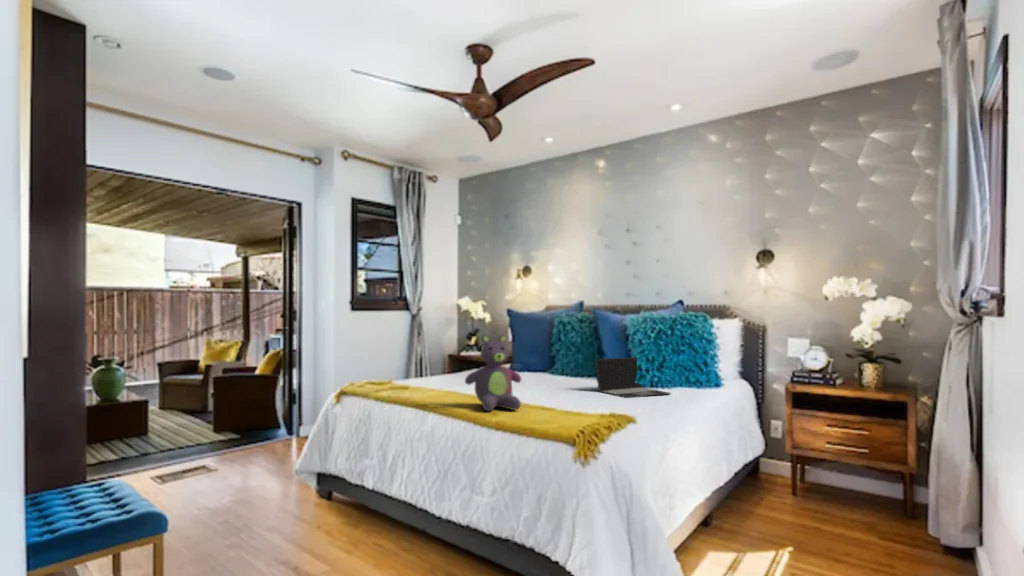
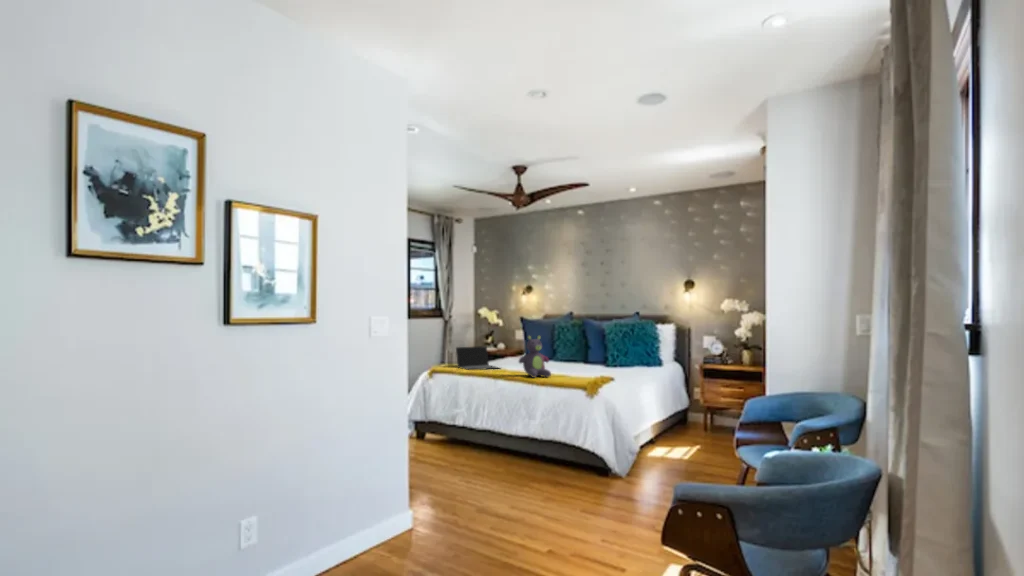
laptop: present [594,357,671,398] -> present [456,346,498,370]

